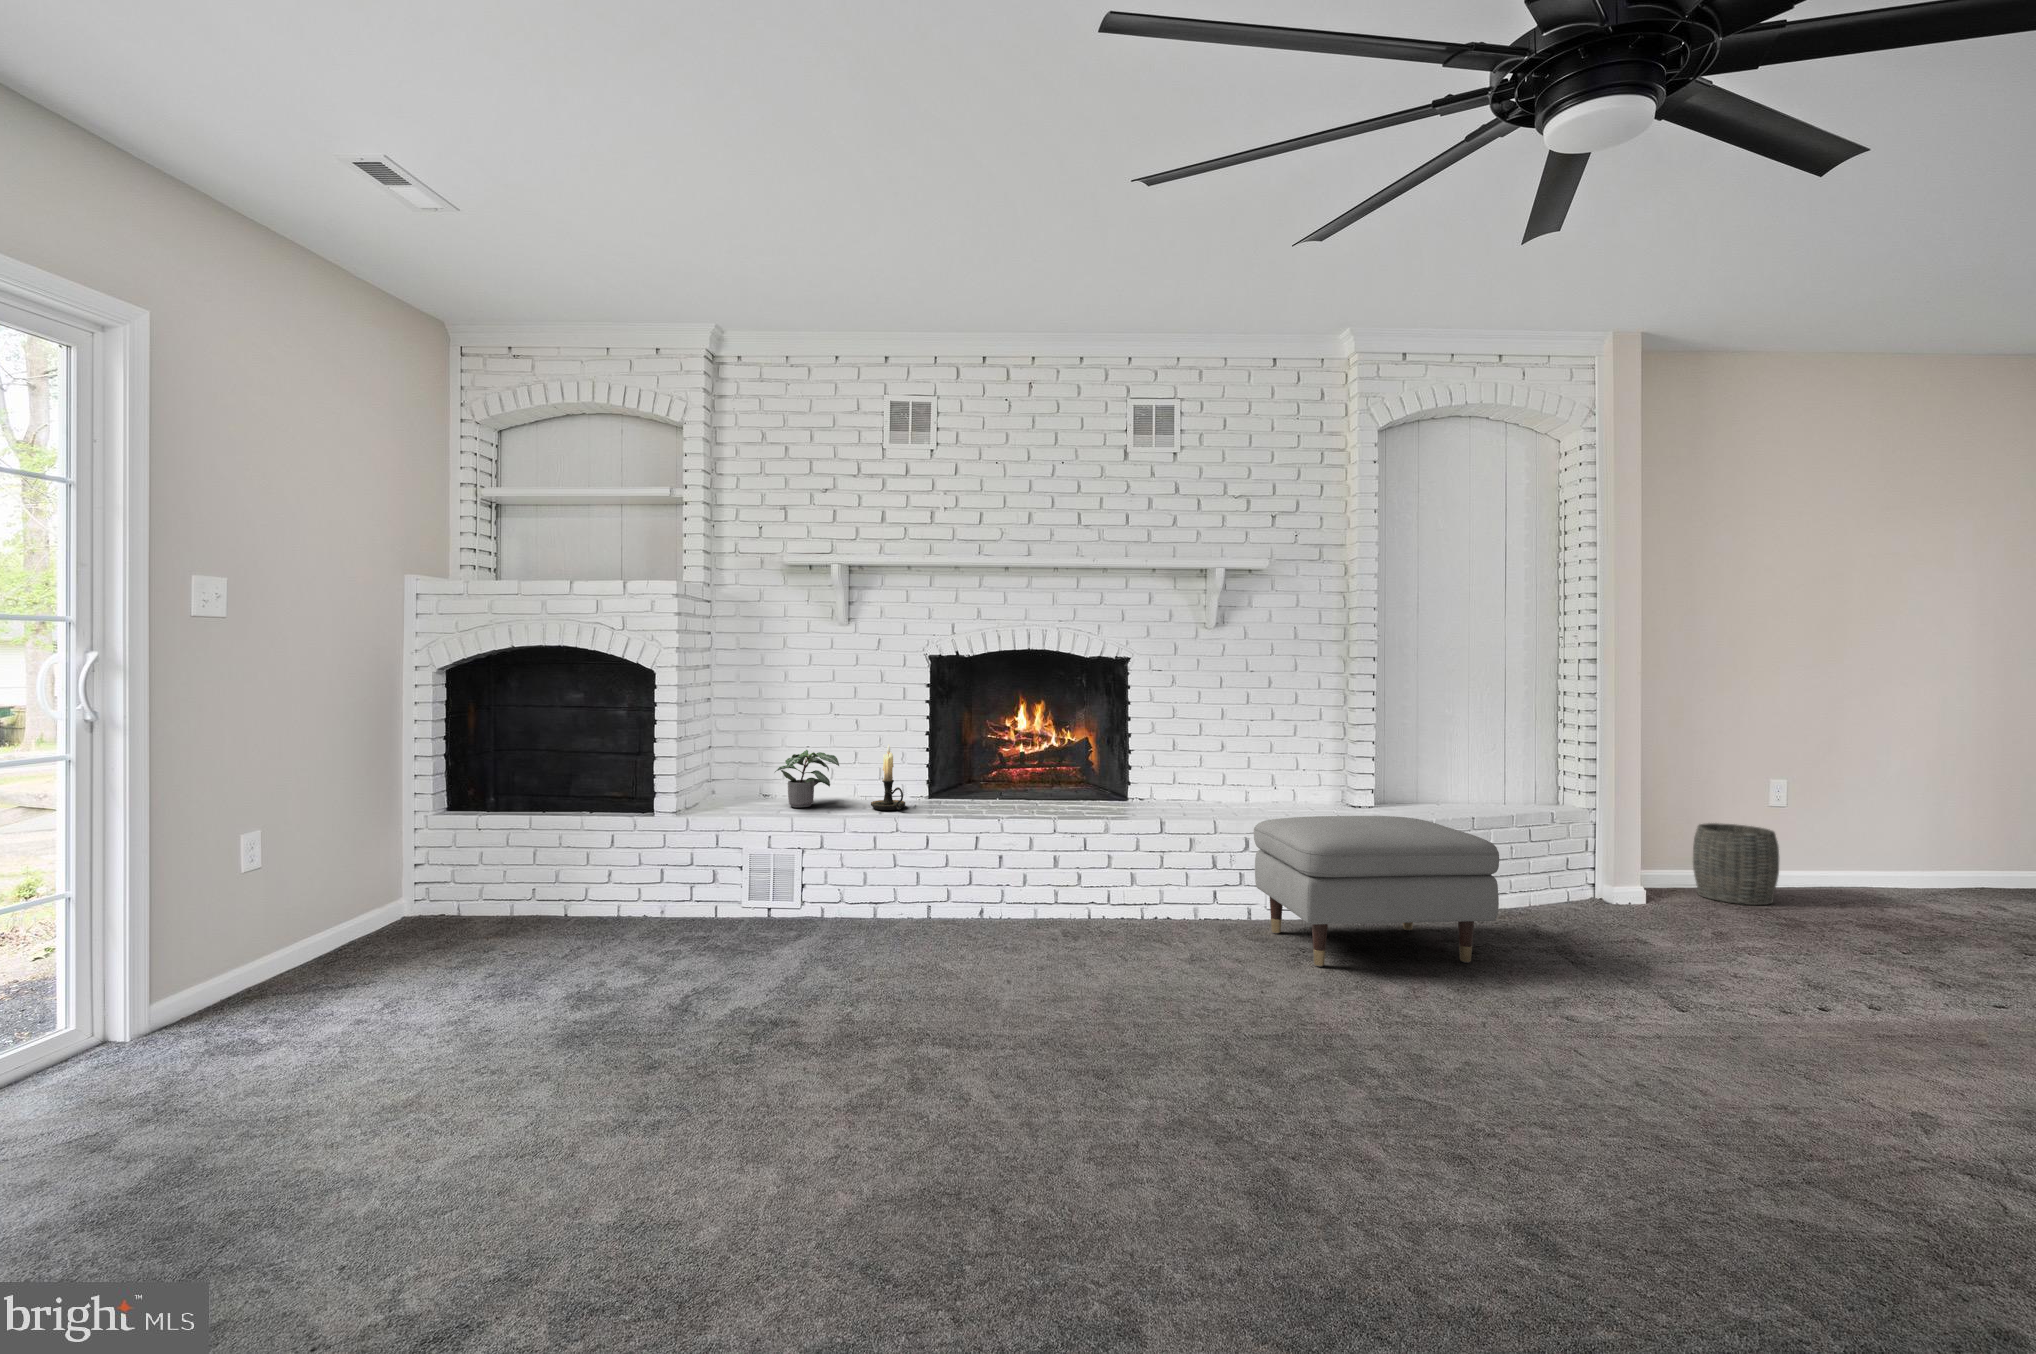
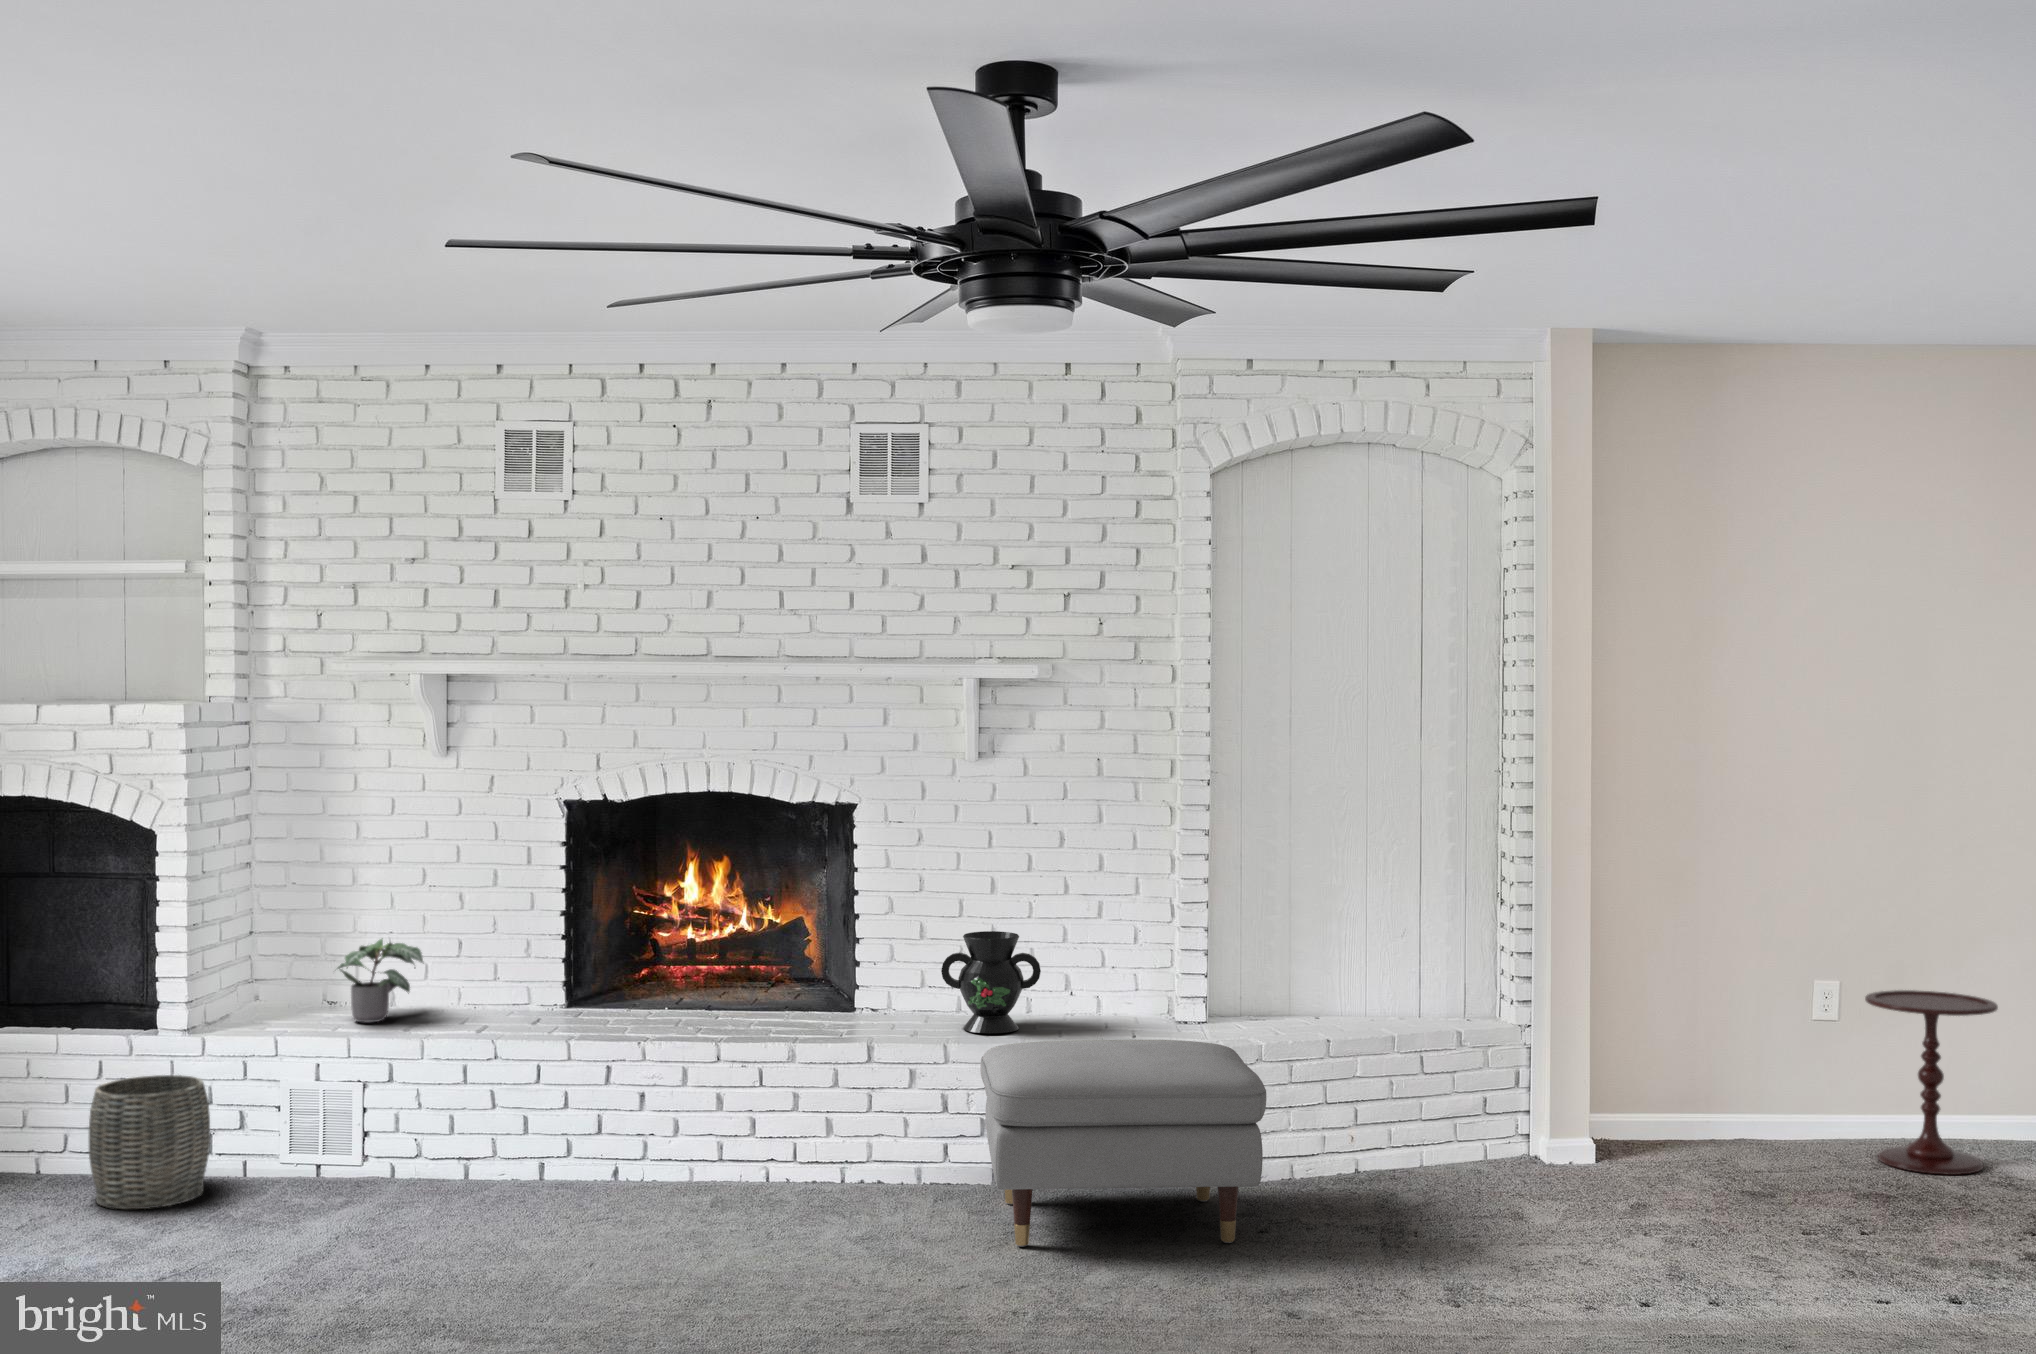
decorative vase: none [1201,744,1270,814] -> present [941,931,1041,1033]
candle holder: present [871,745,905,810] -> none [468,932,519,1027]
side table: none [1806,786,1915,909] -> present [1865,990,1998,1175]
woven basket: present [1693,823,1779,905] -> present [89,1075,210,1209]

